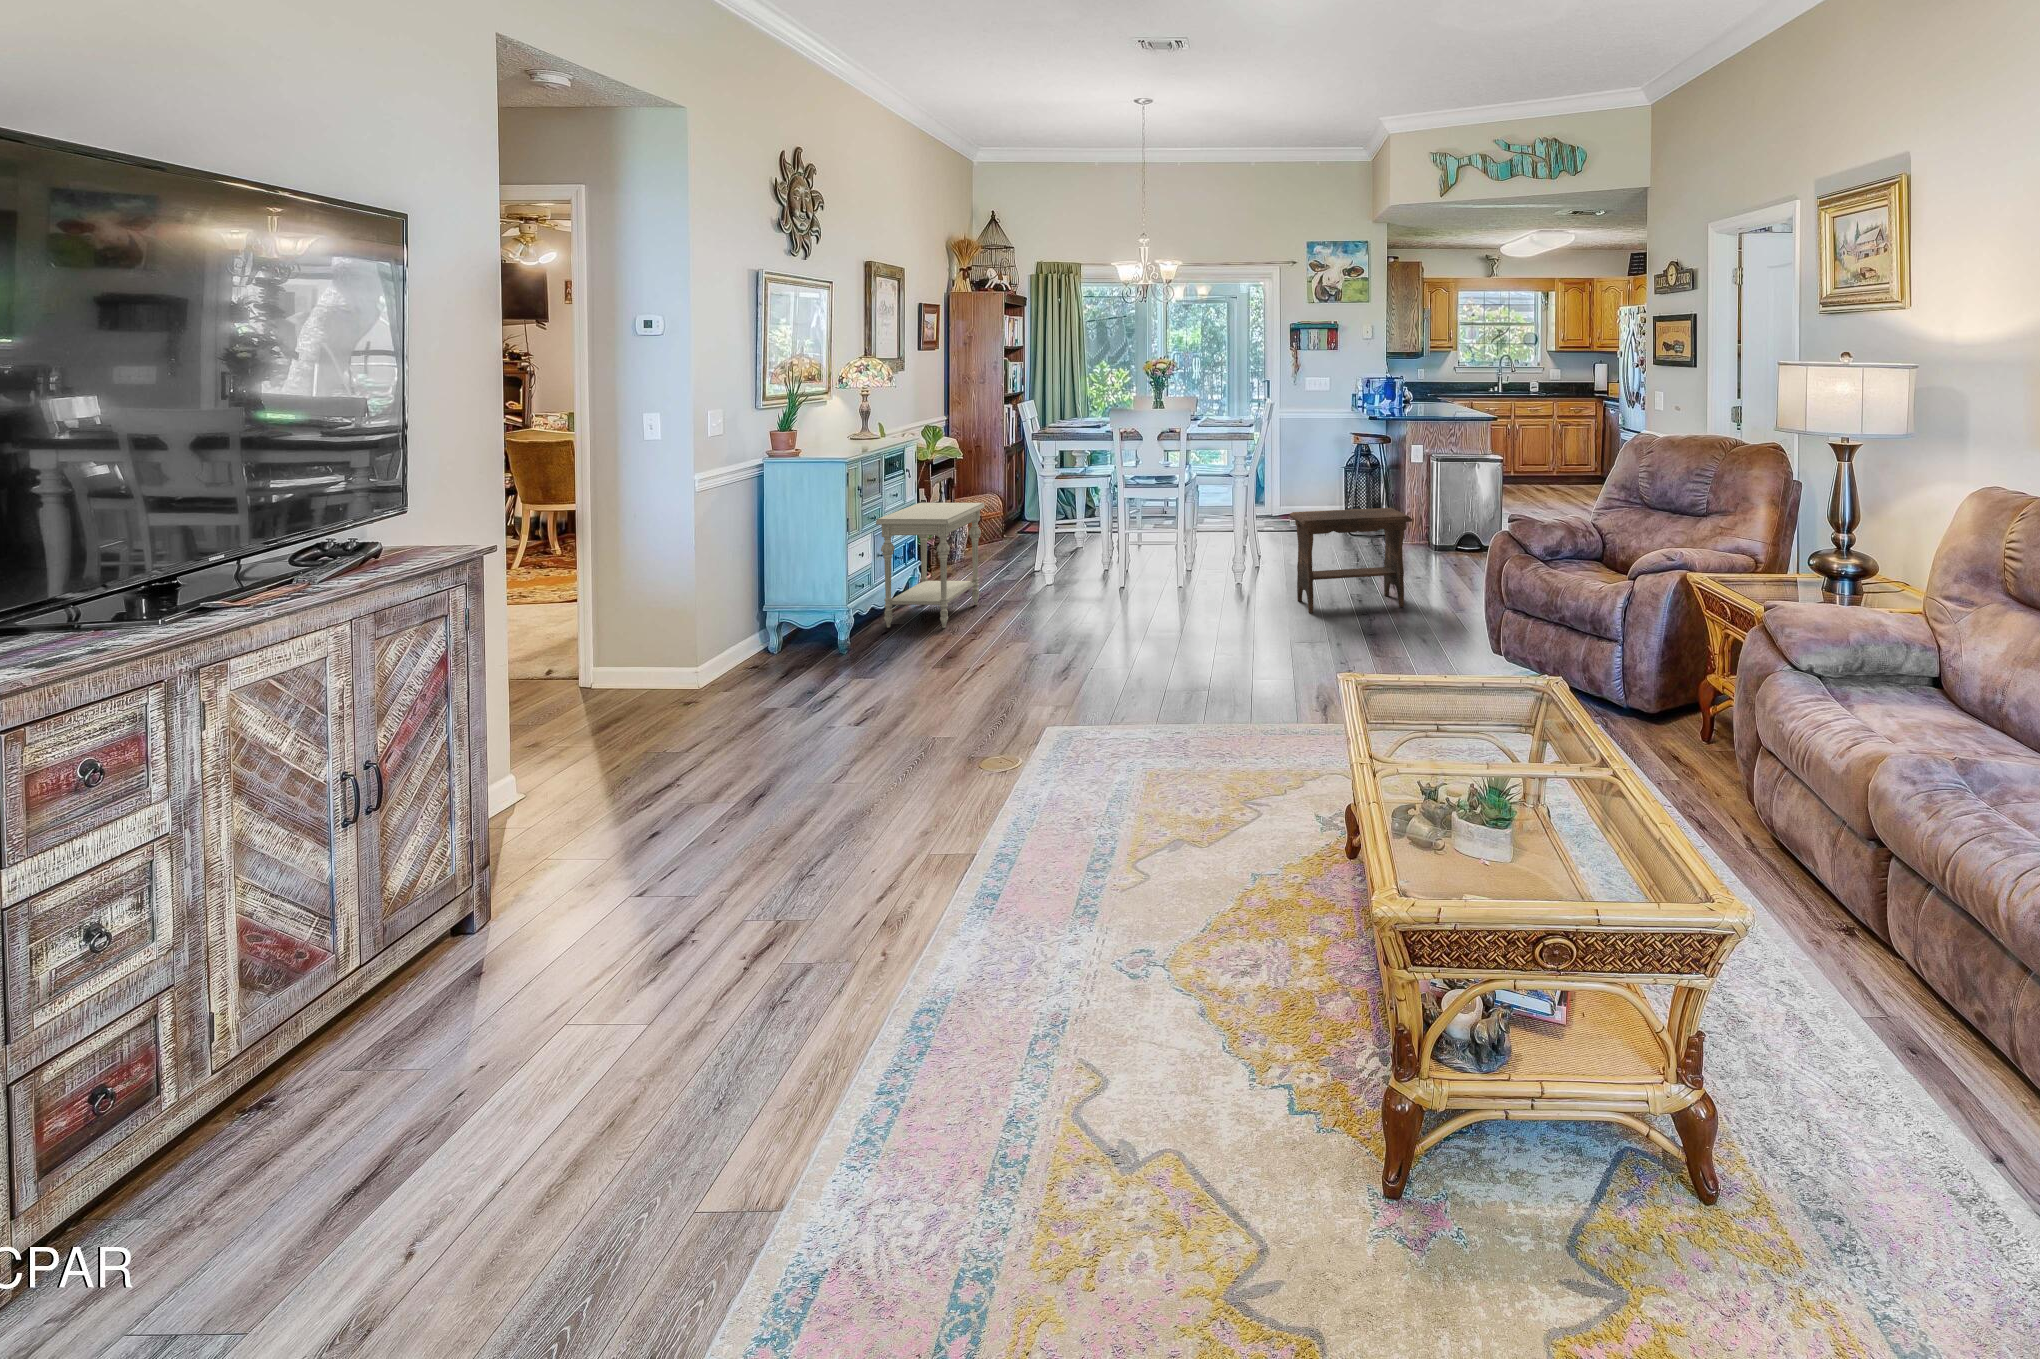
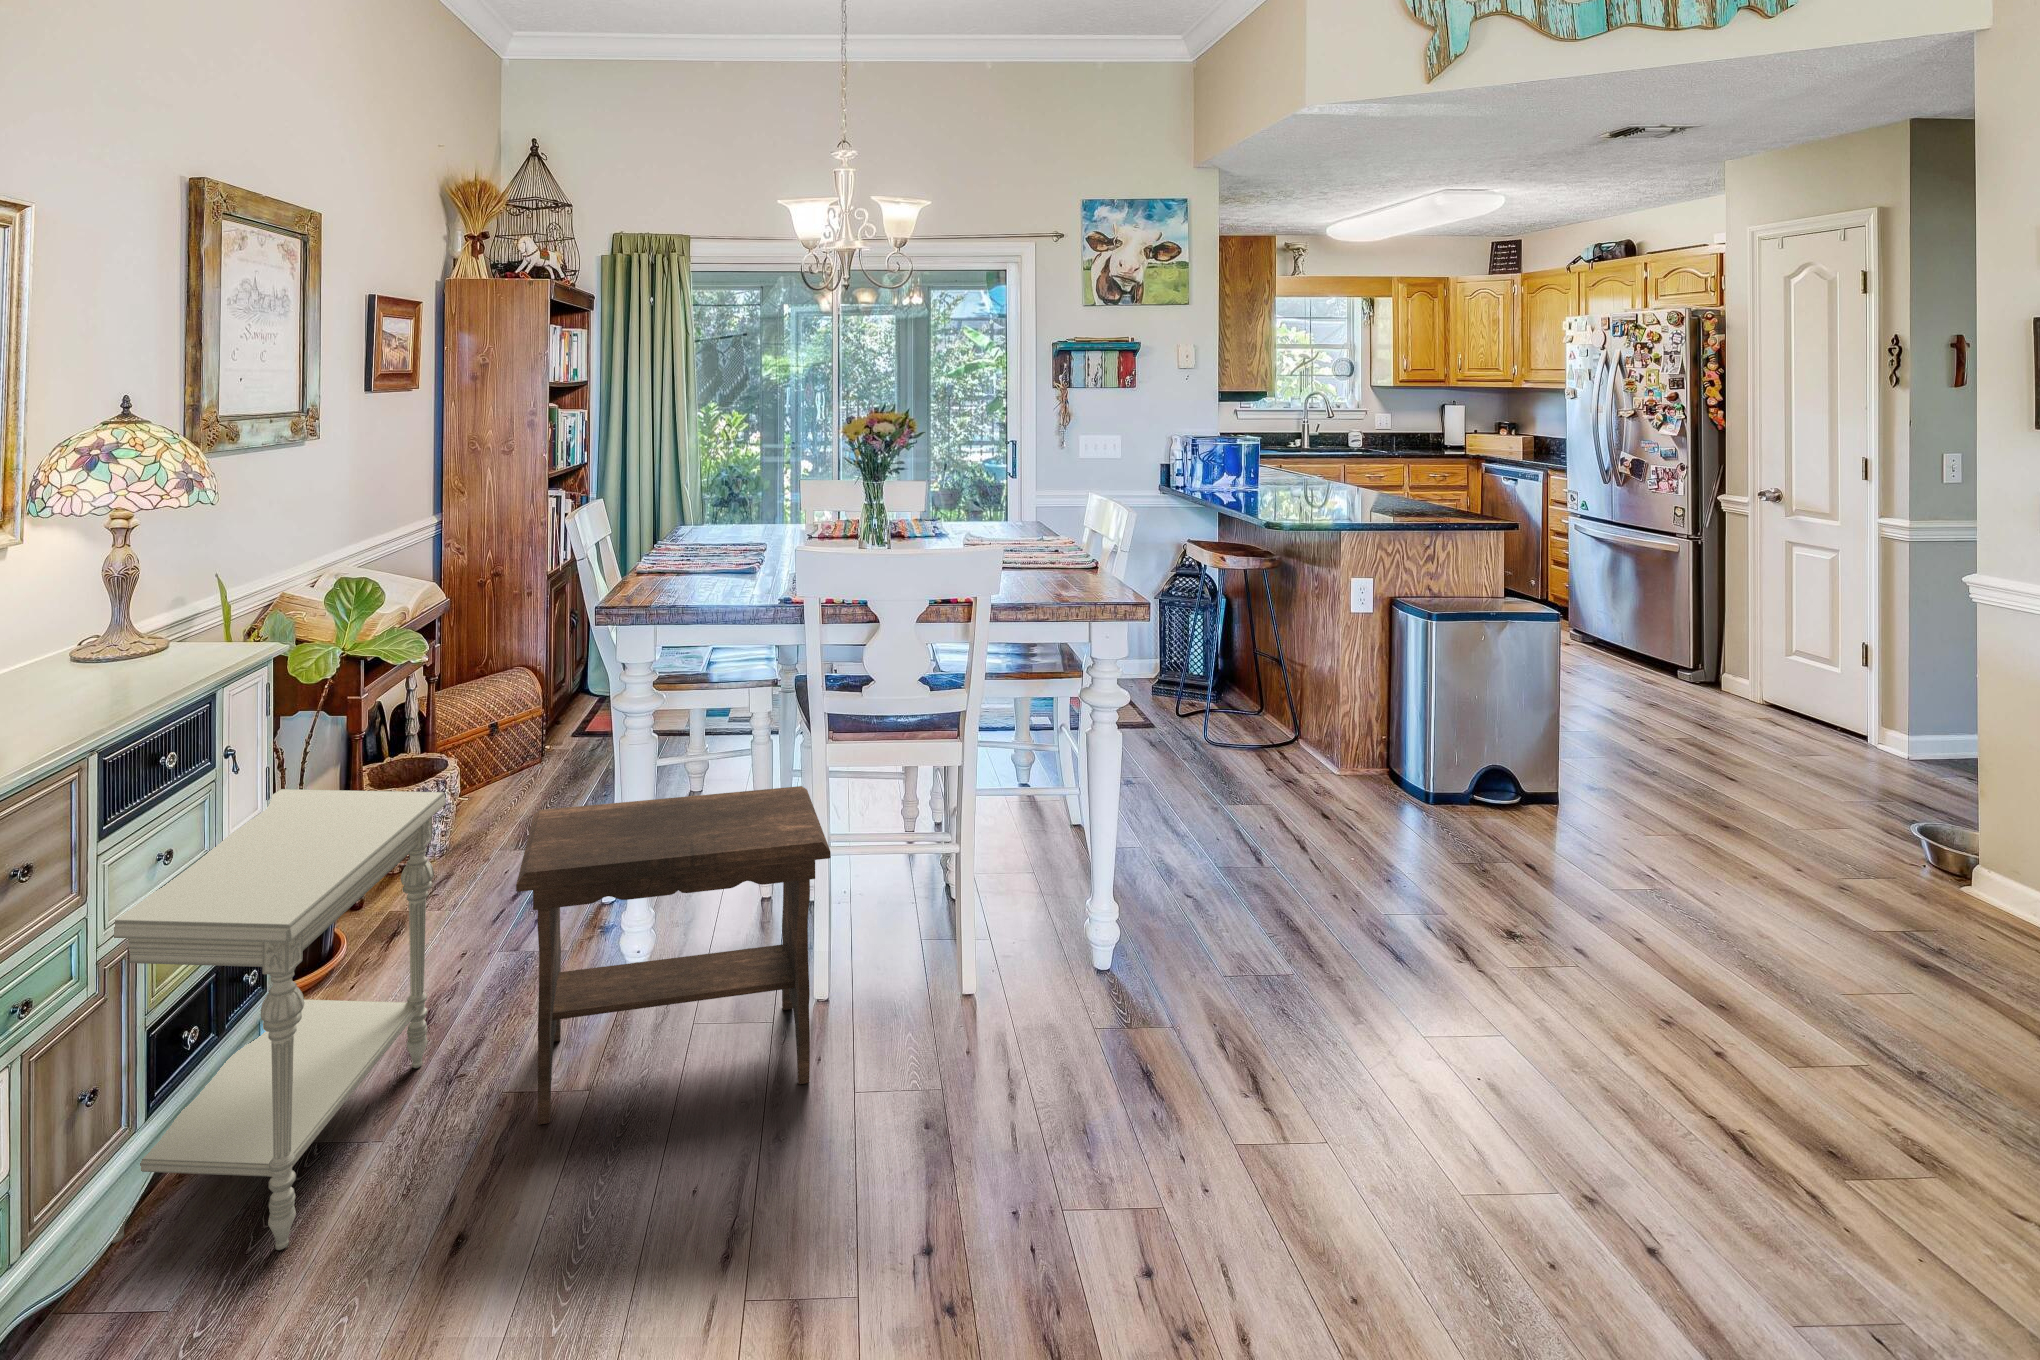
footstool: present [1290,508,1412,613] -> present [516,786,831,1125]

